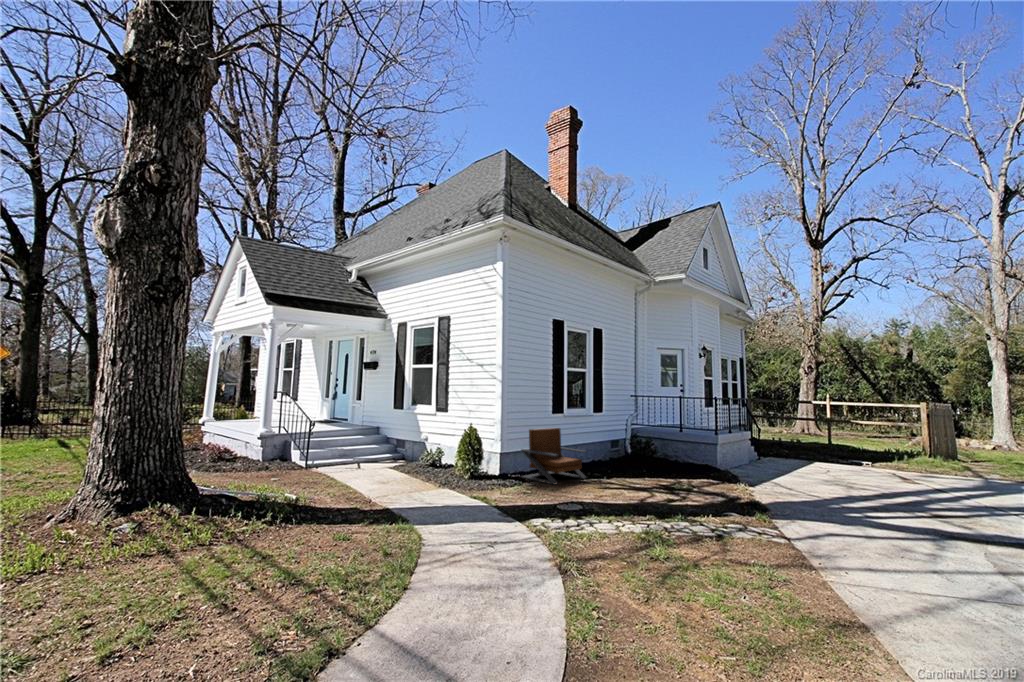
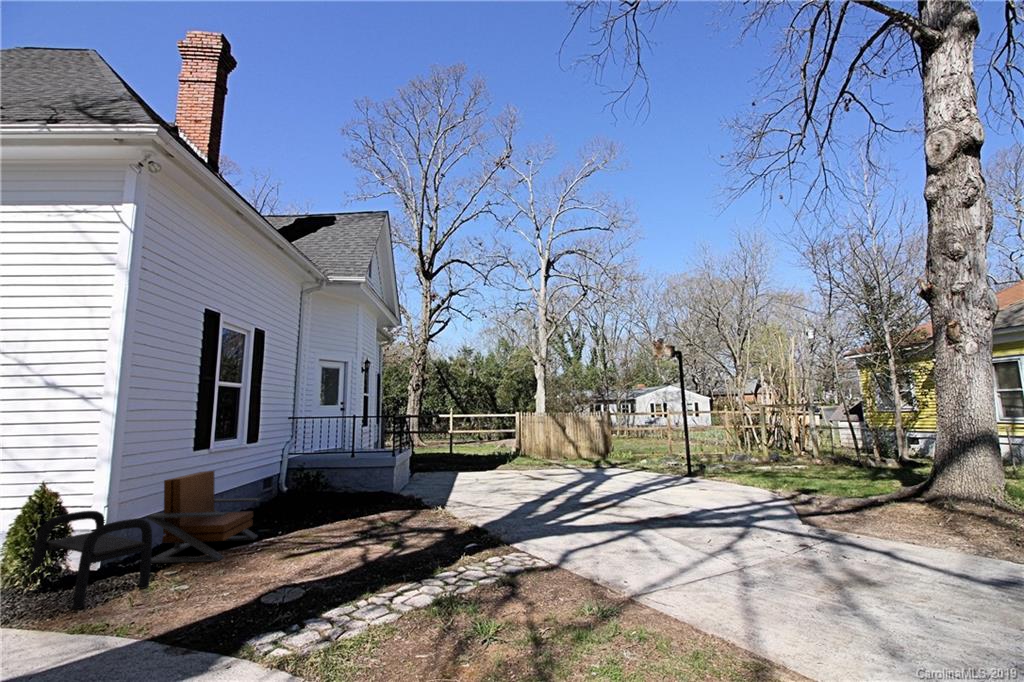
bench: none [470,440,514,488] -> present [26,511,152,609]

